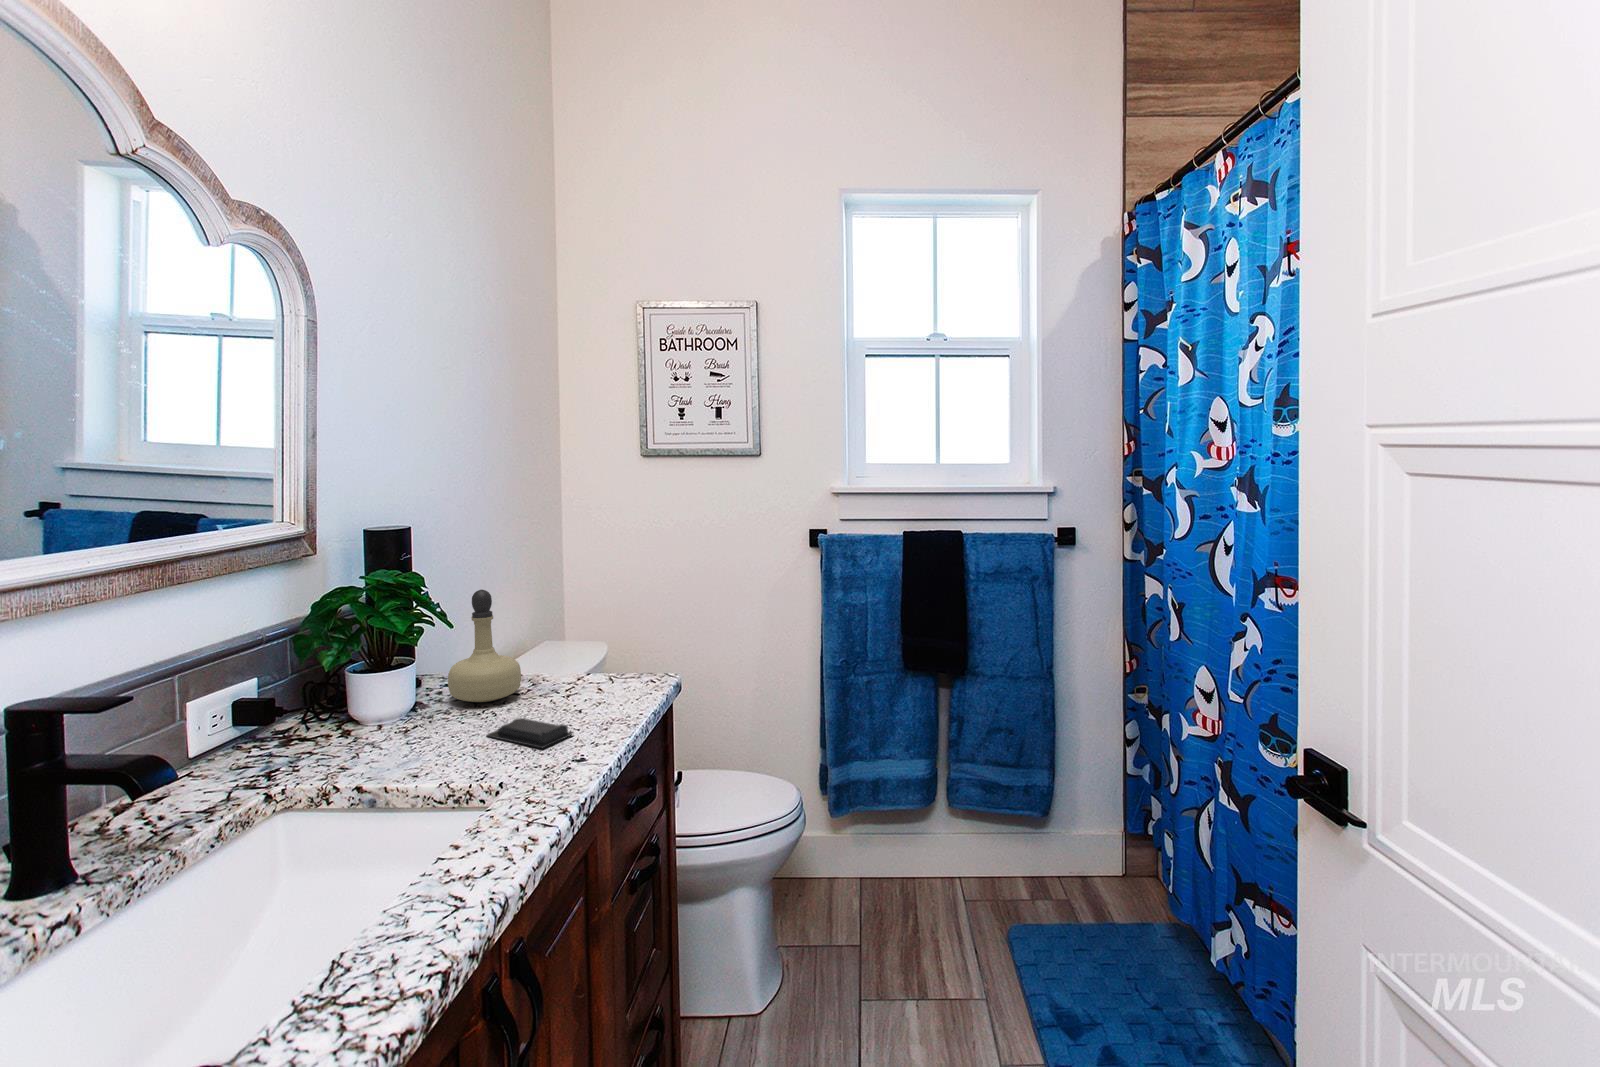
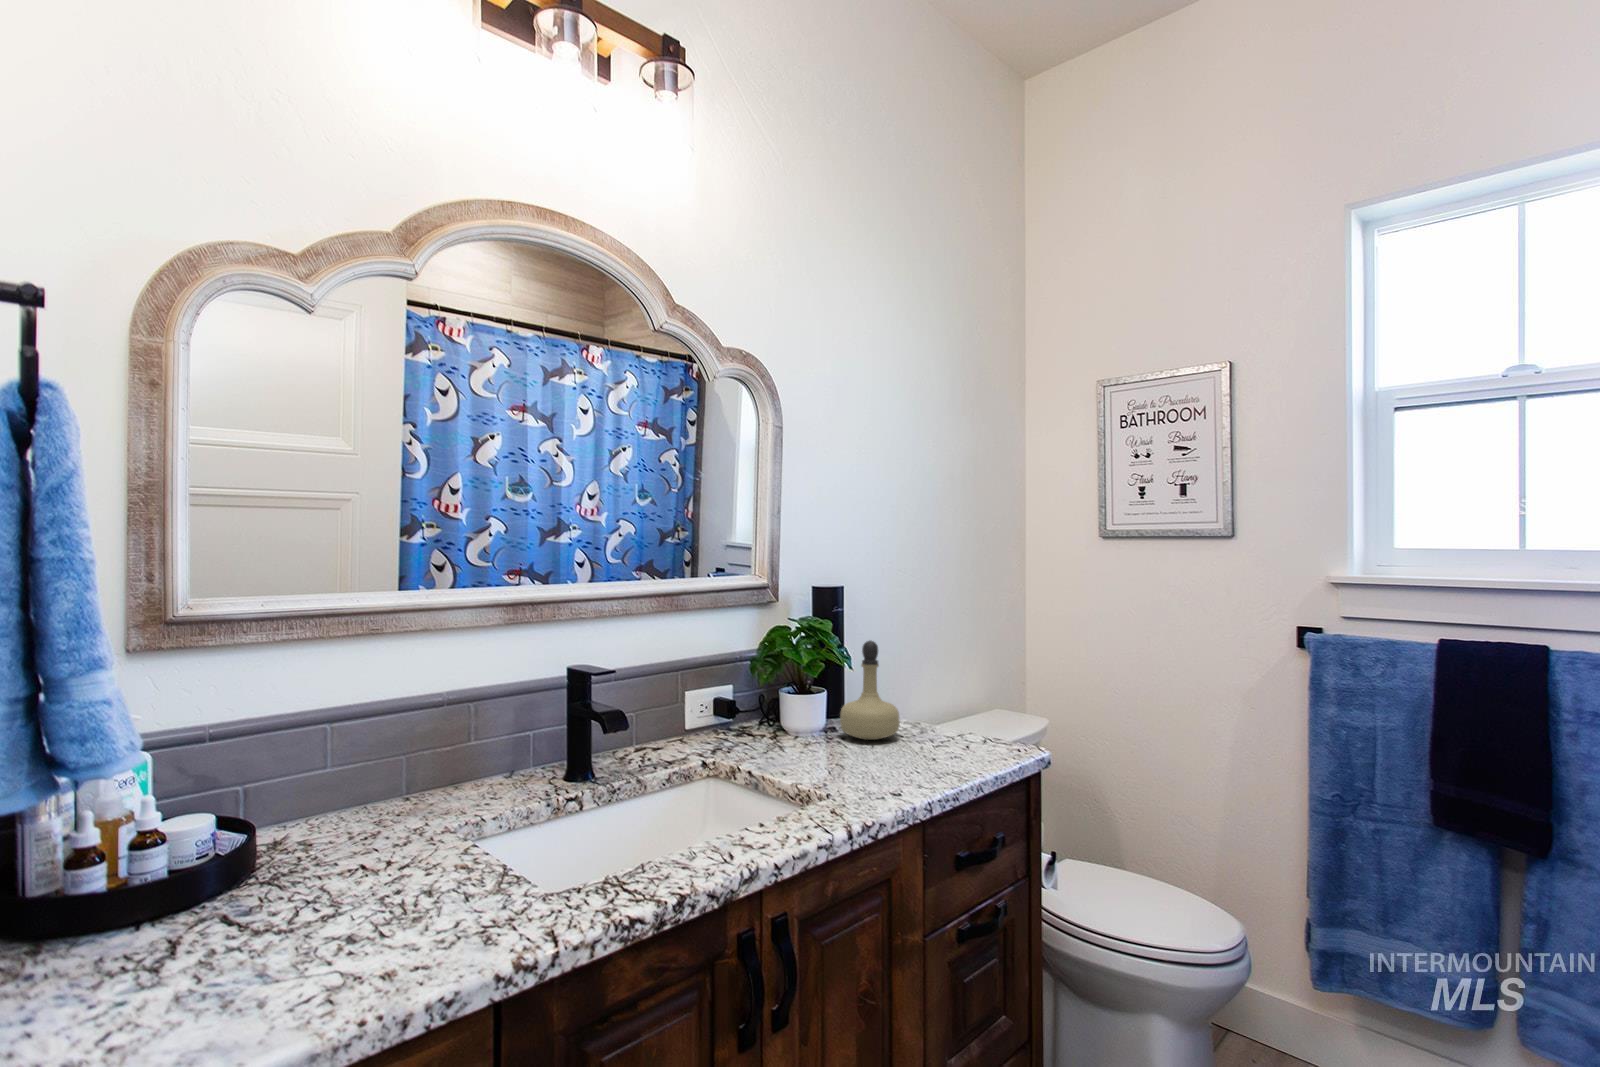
soap bar: present [487,718,573,748] -> none [844,754,909,780]

